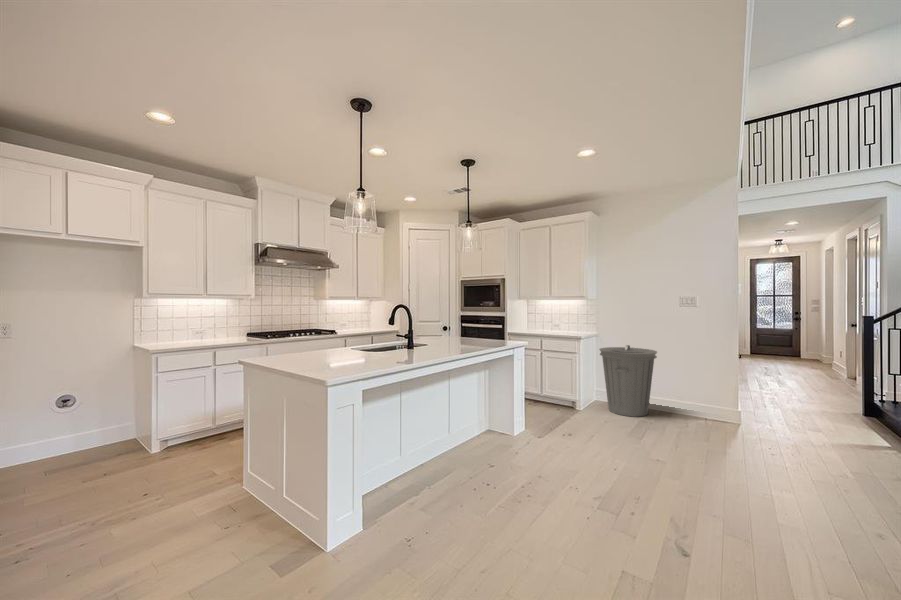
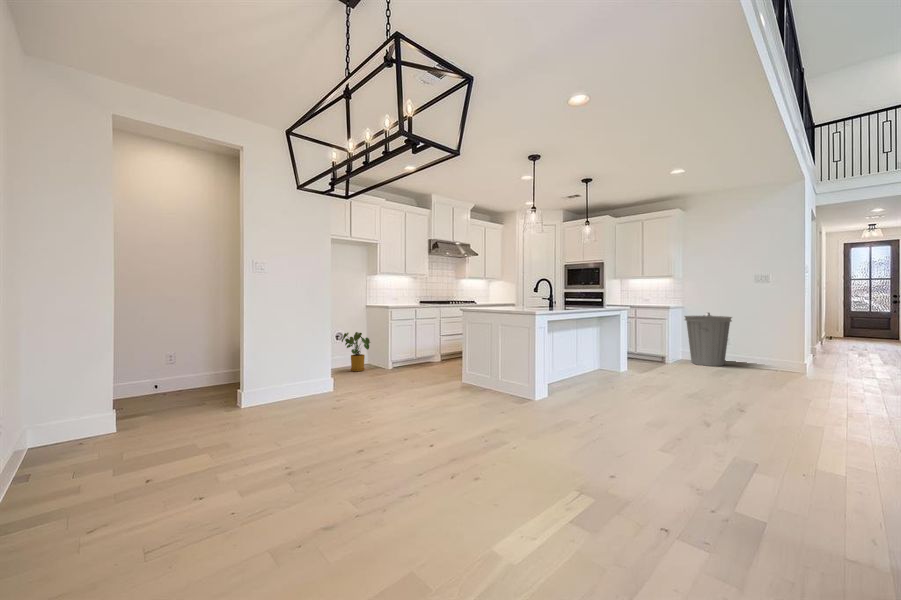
house plant: none [61,391,124,463] -> present [342,332,370,371]

